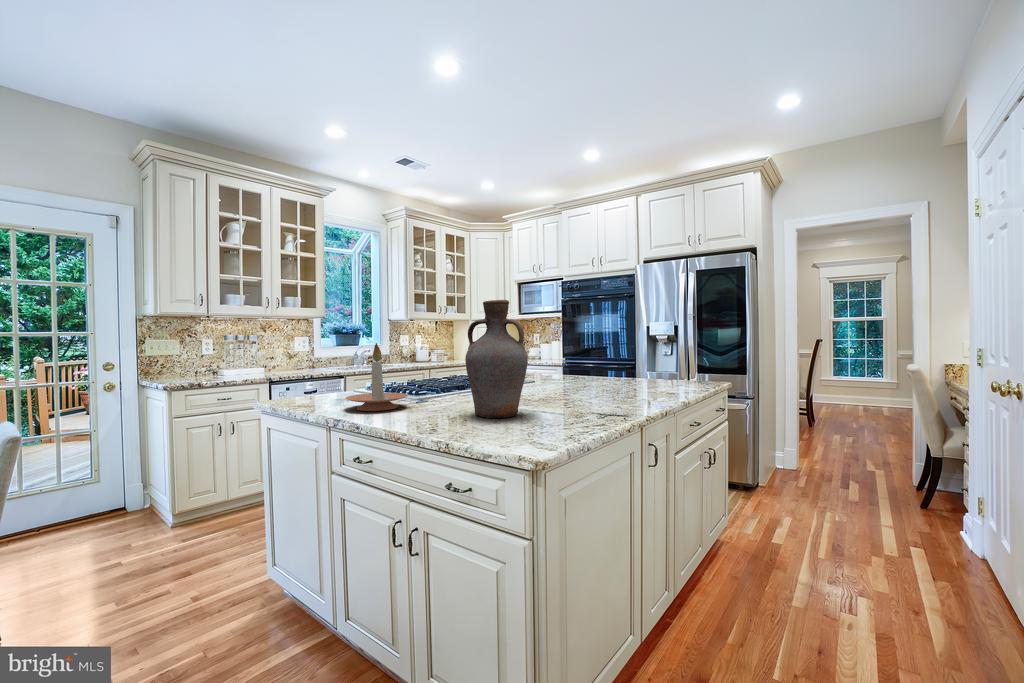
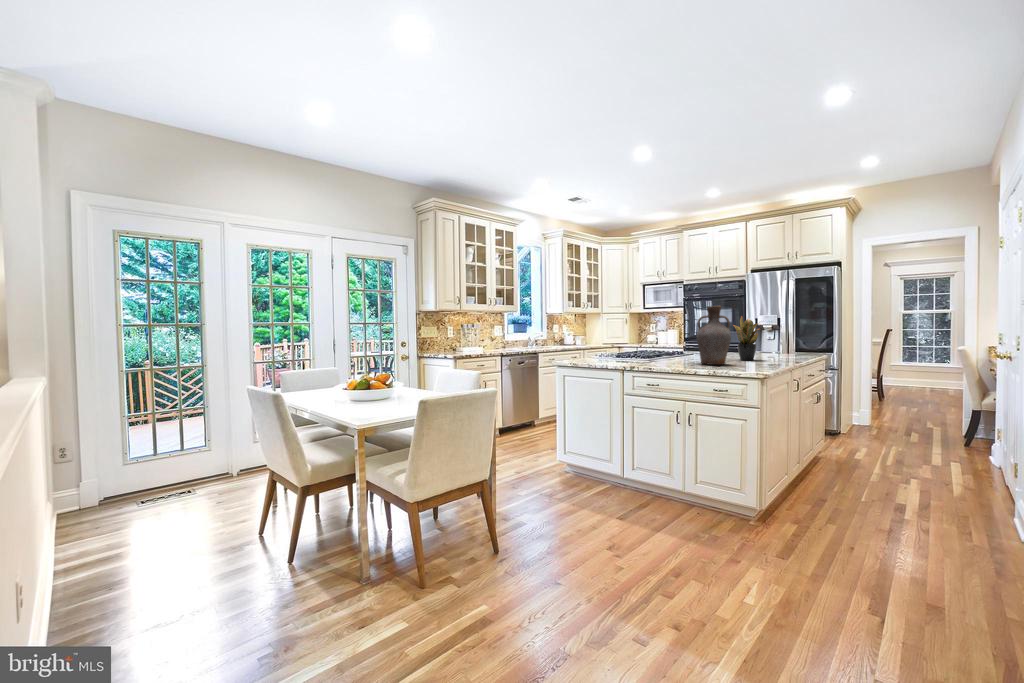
potted plant: none [558,318,613,400] -> present [733,316,759,360]
candle holder: present [345,343,408,411] -> none [624,327,657,362]

